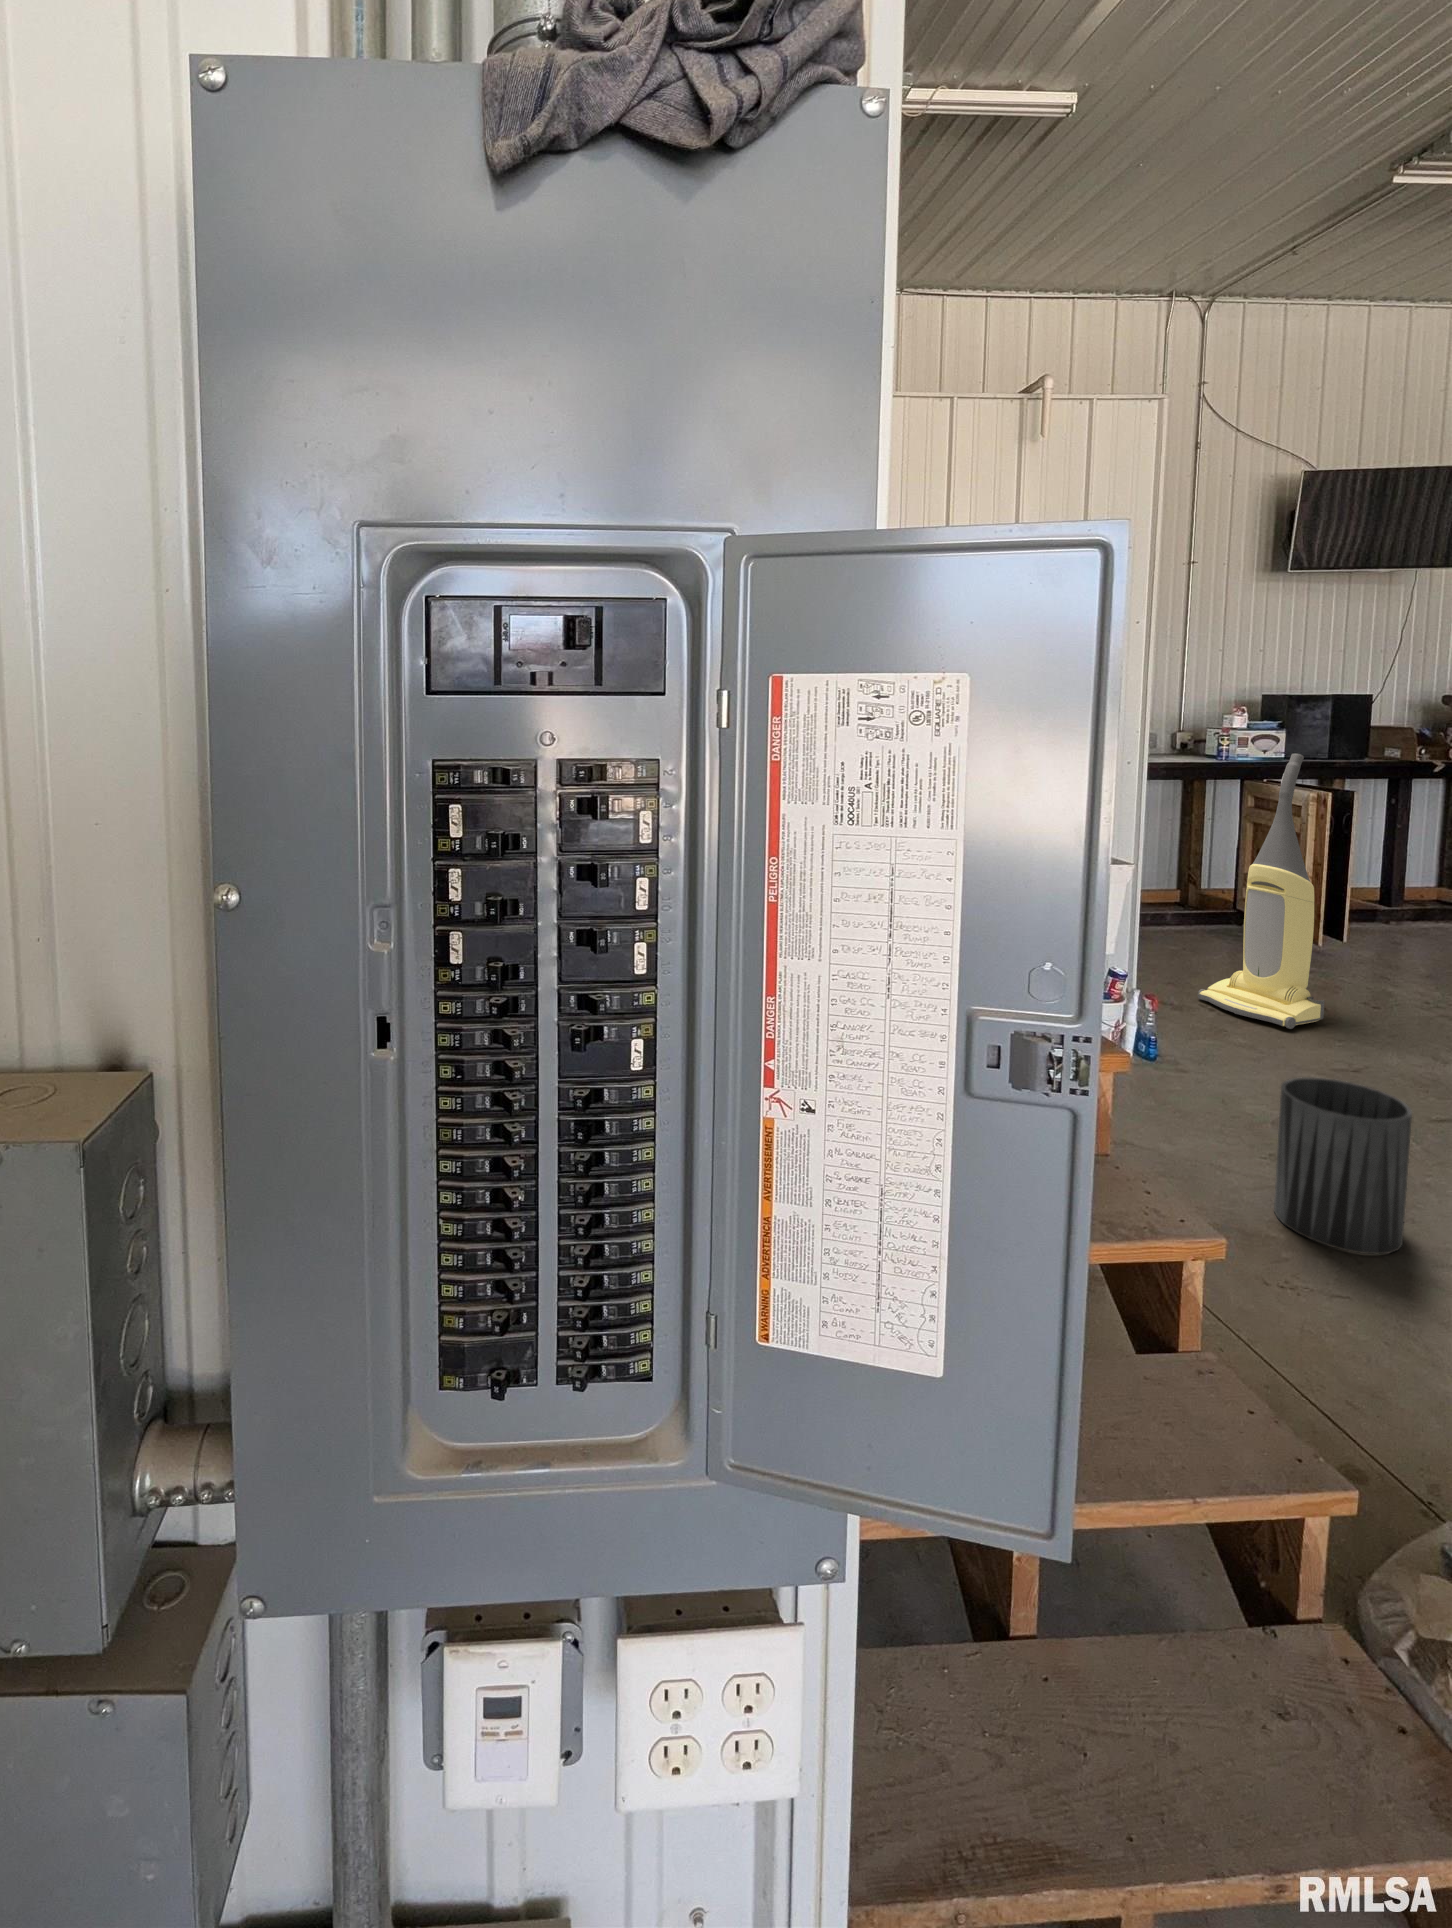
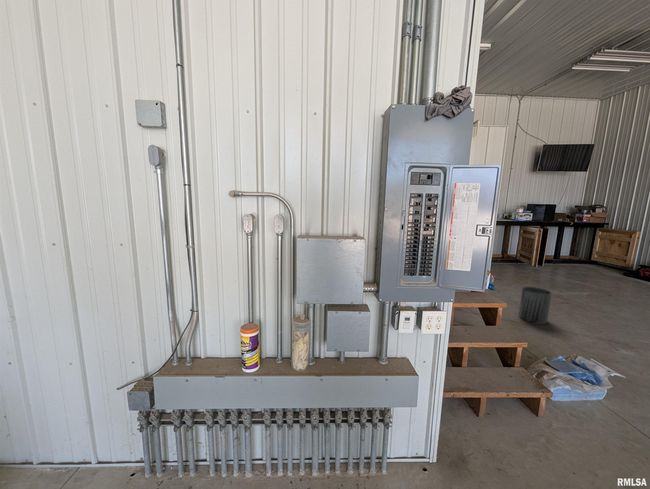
vacuum cleaner: present [1198,754,1324,1029] -> none [505,217,536,284]

